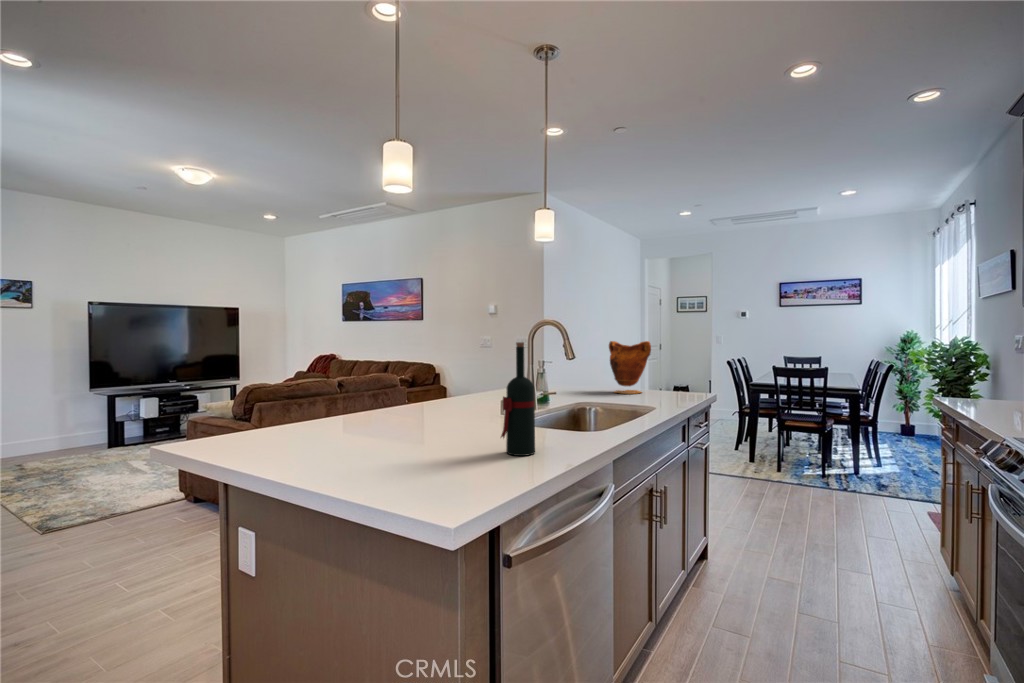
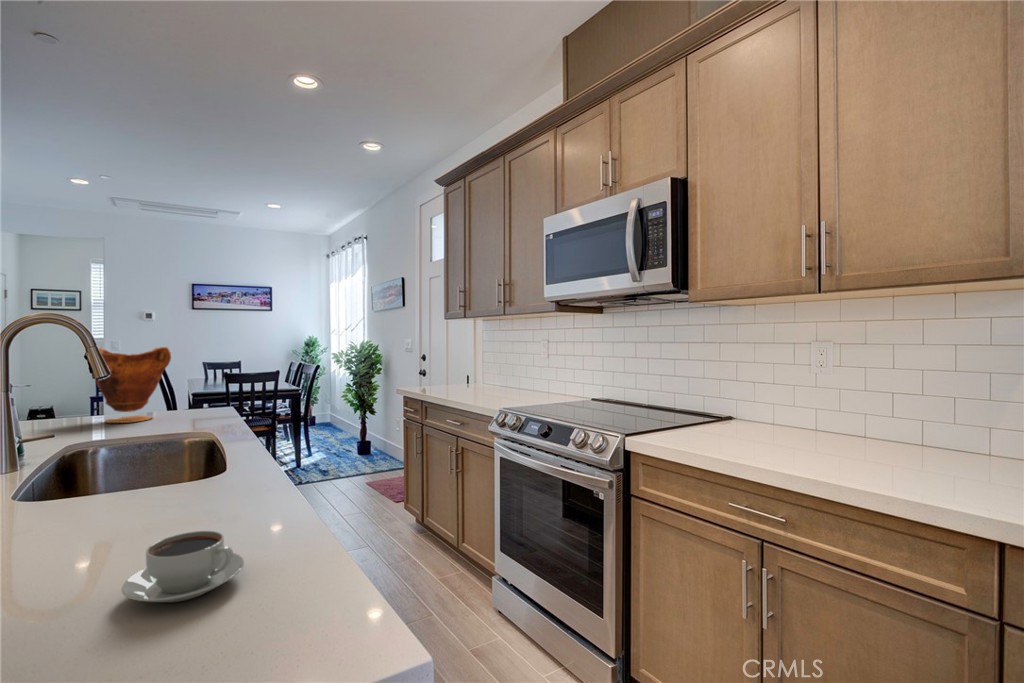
wine bottle: present [501,342,535,456] -> none [203,348,257,539]
coffee cup: none [431,439,484,469] -> present [122,531,244,602]

